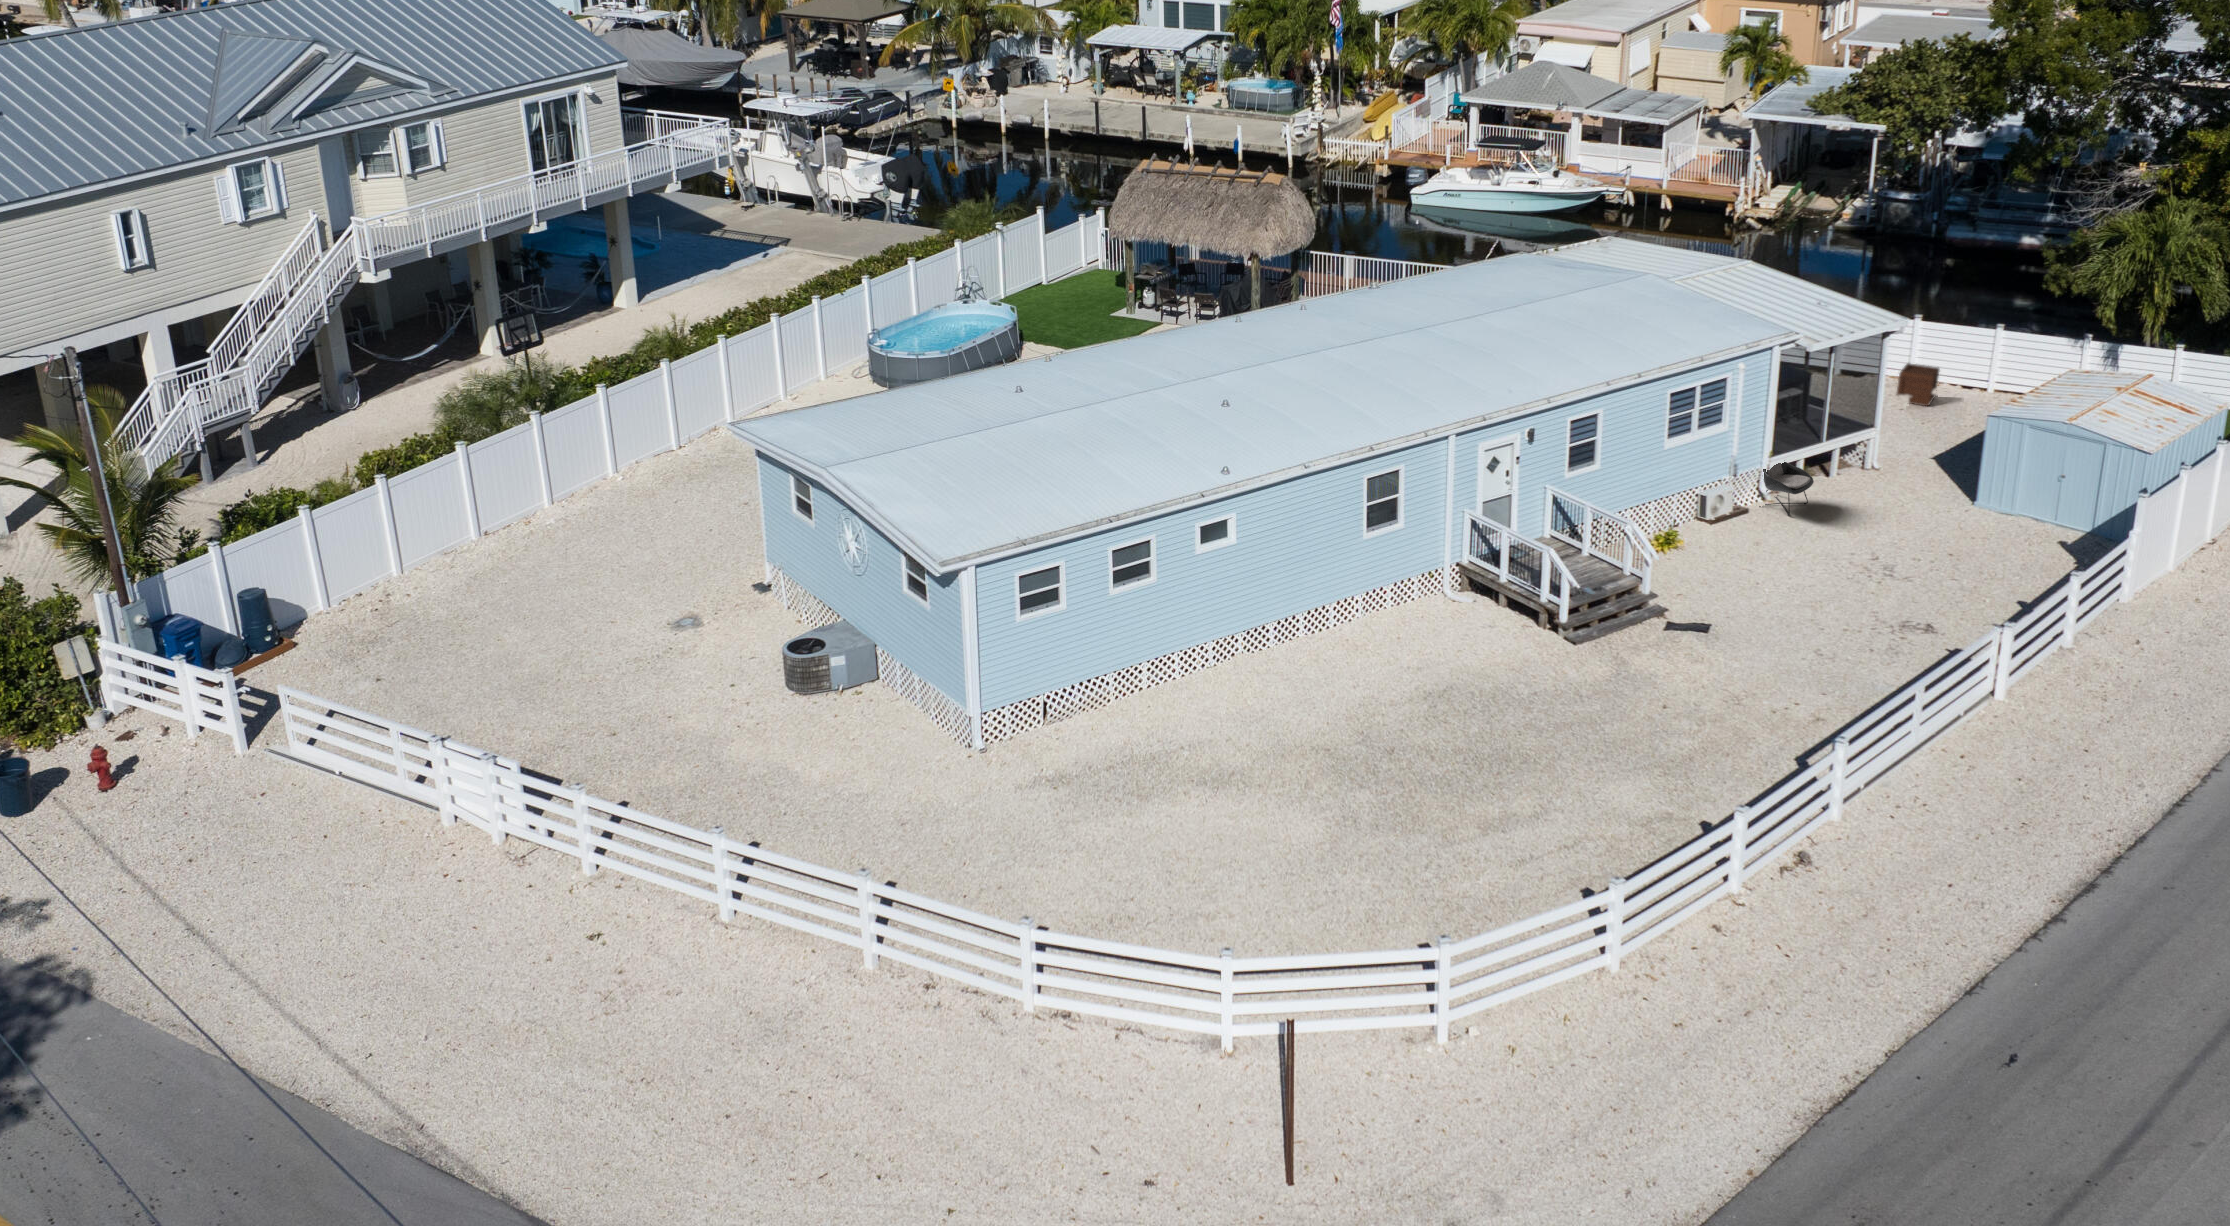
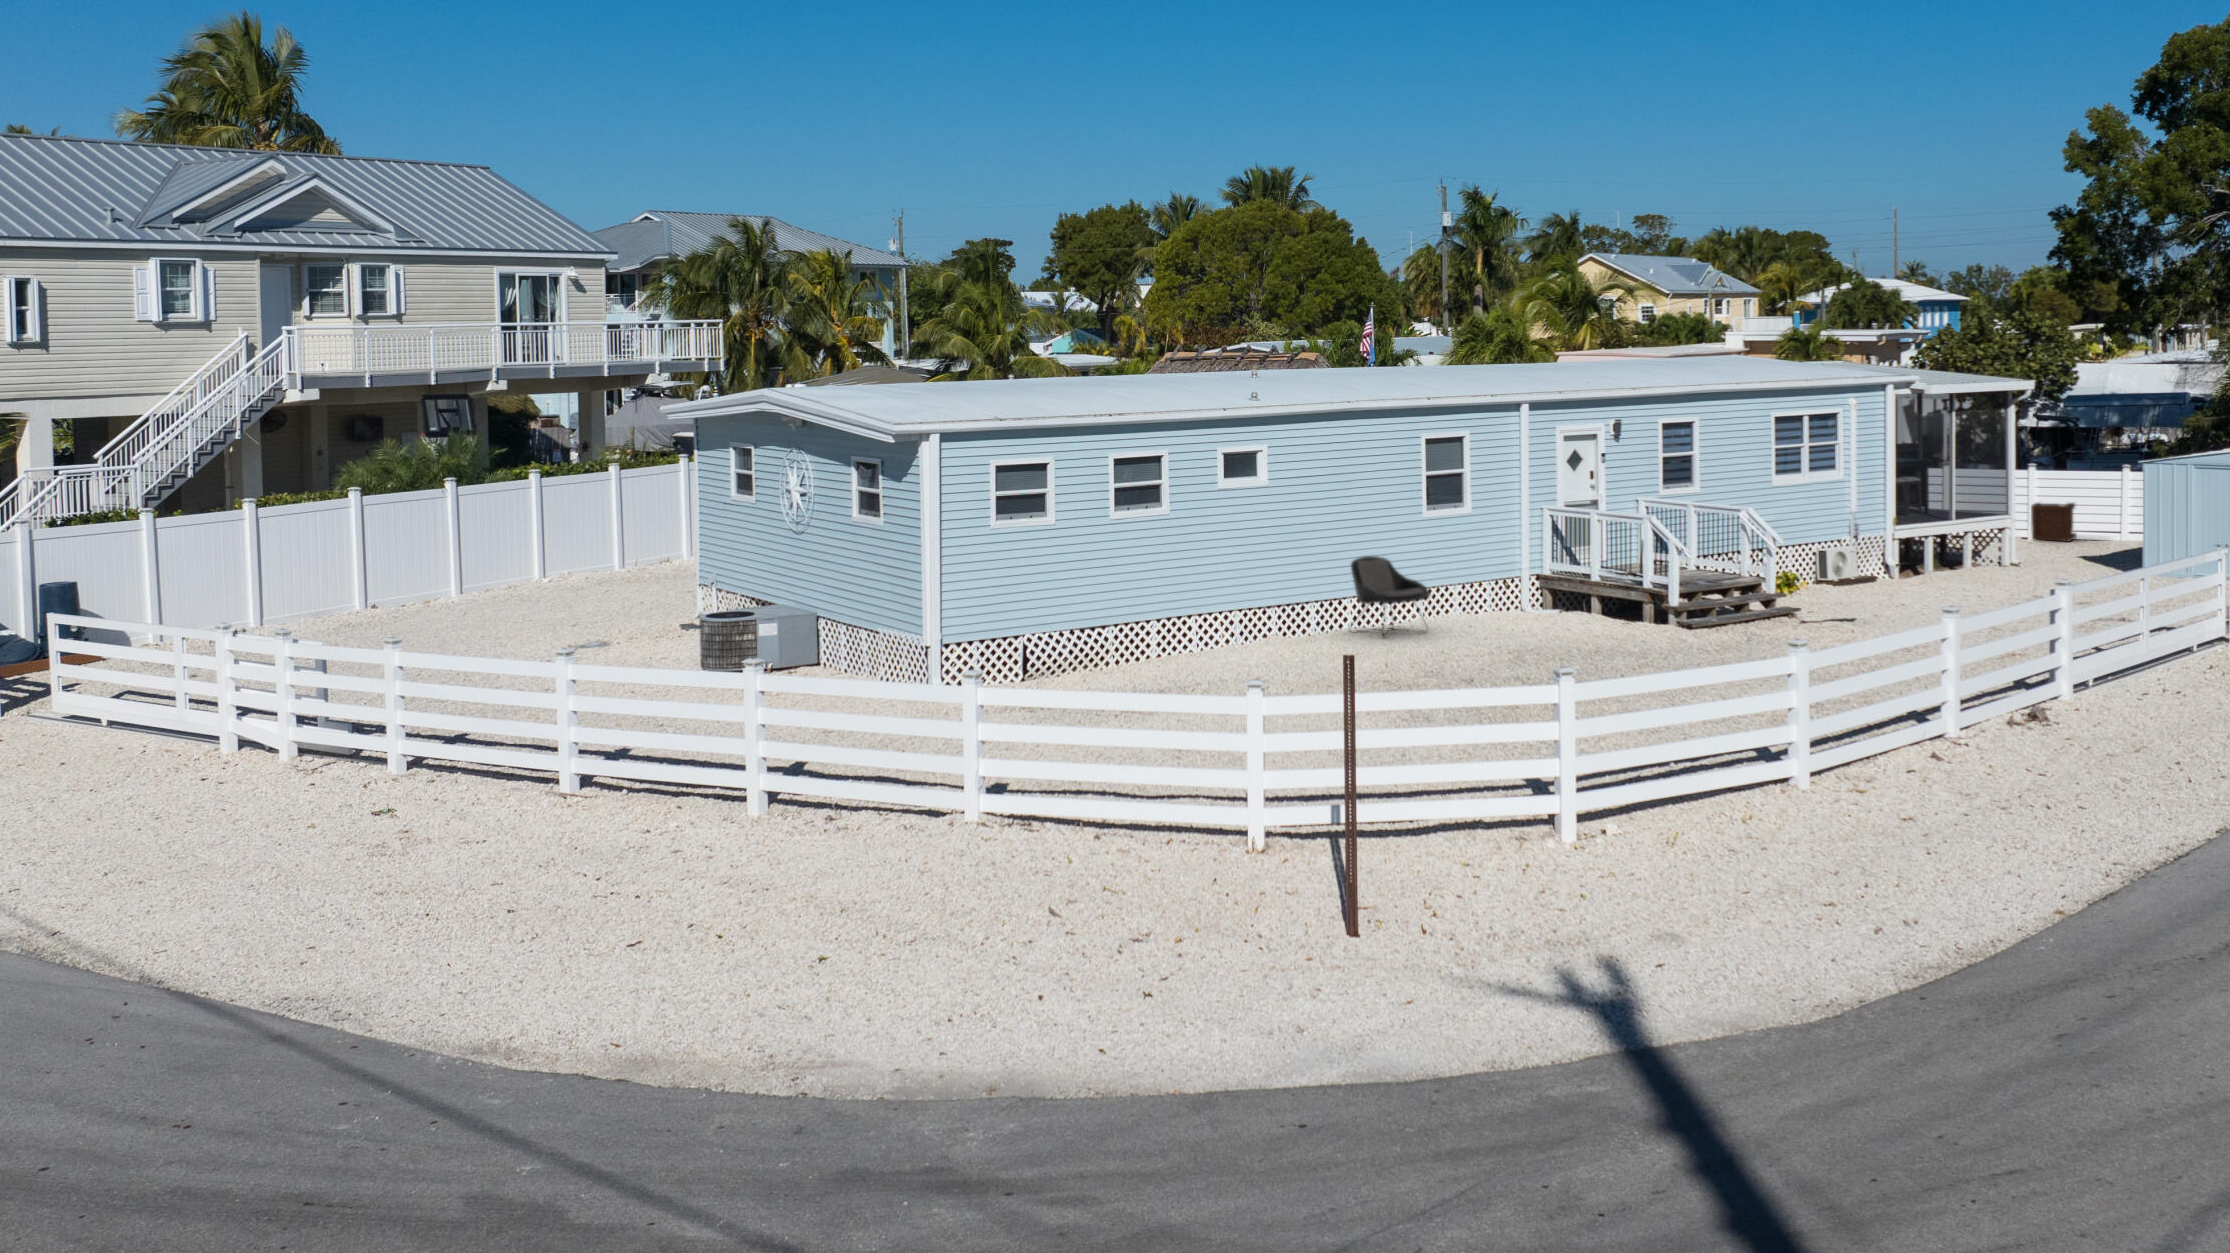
lounge chair: present [1763,462,1814,515] -> present [1351,556,1430,637]

